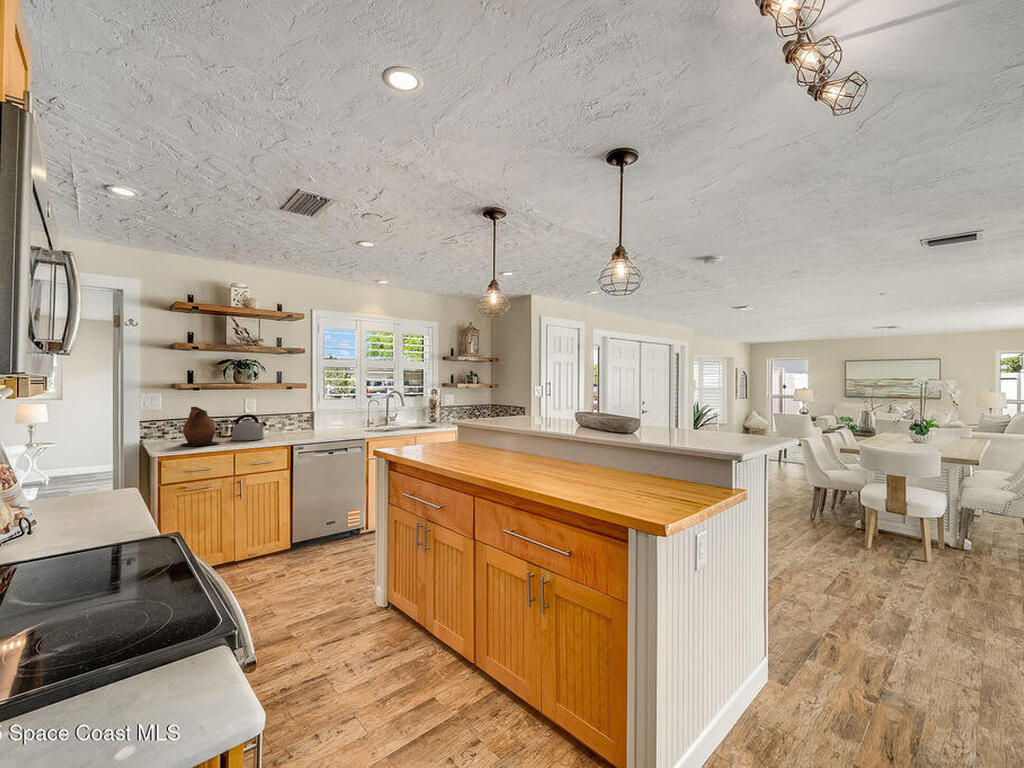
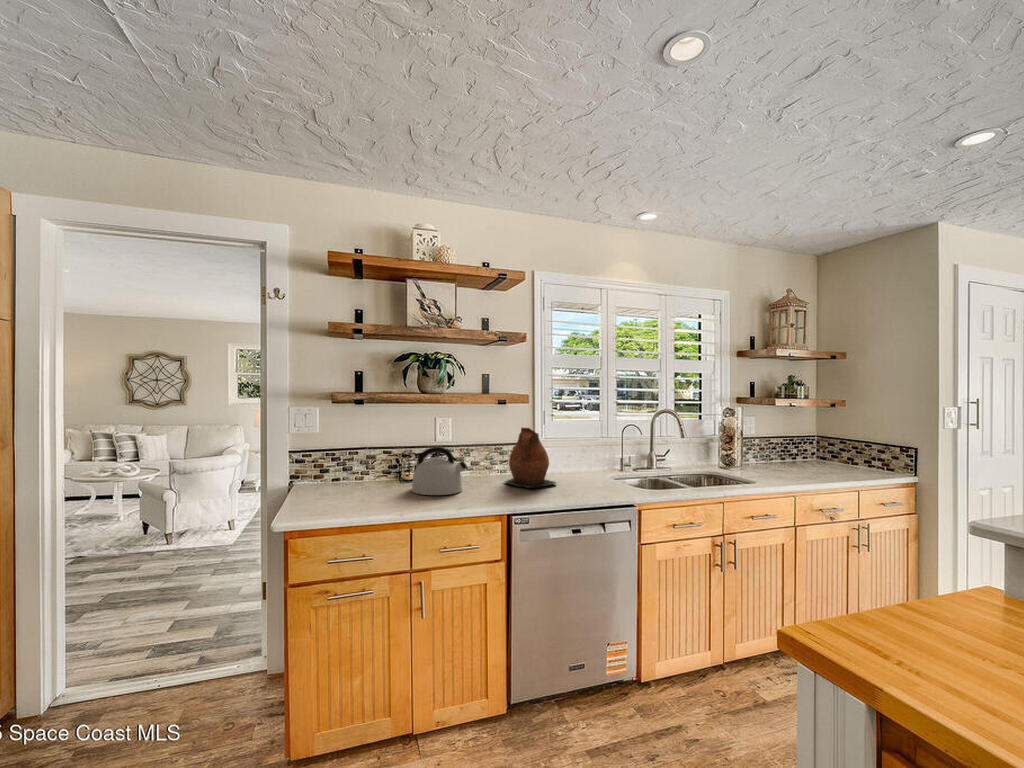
ceramic pitcher: present [181,407,220,446] -> present [505,428,556,488]

